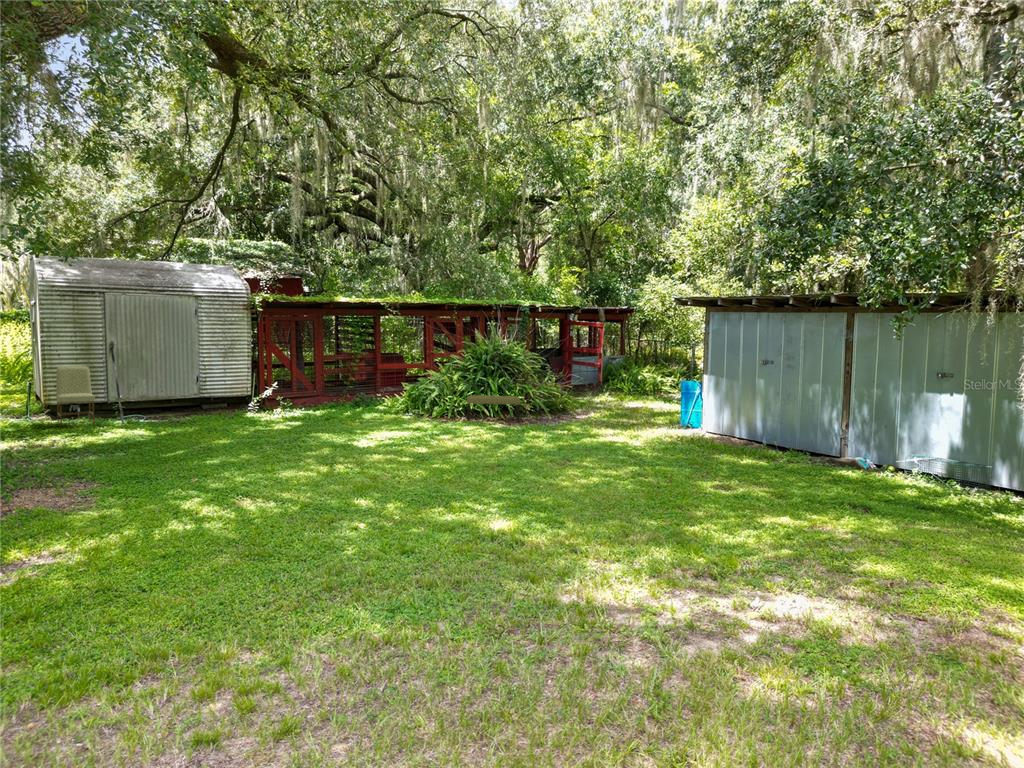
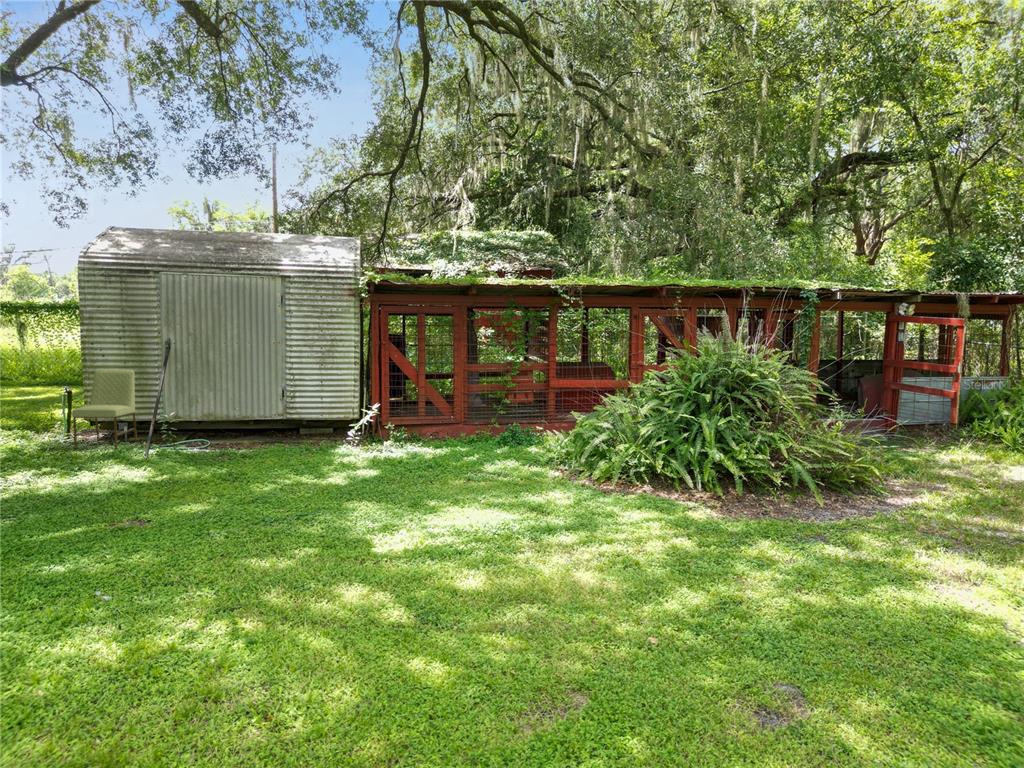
bench: present [467,395,521,421] -> none [640,446,755,510]

